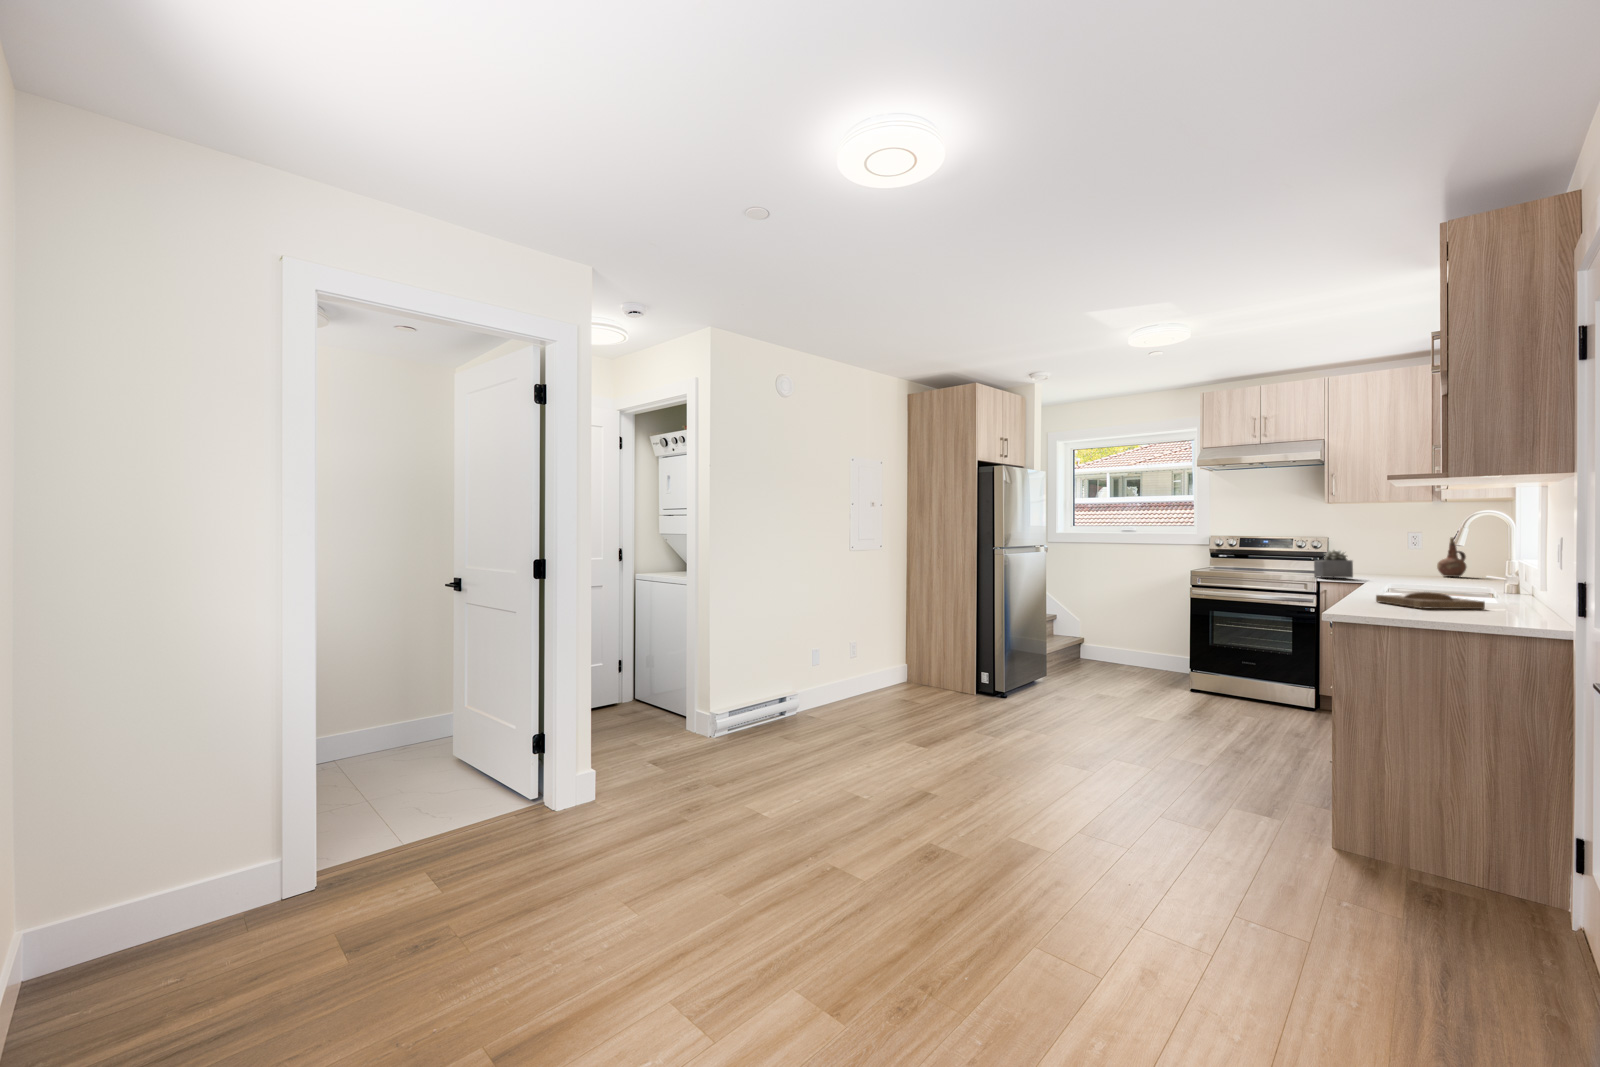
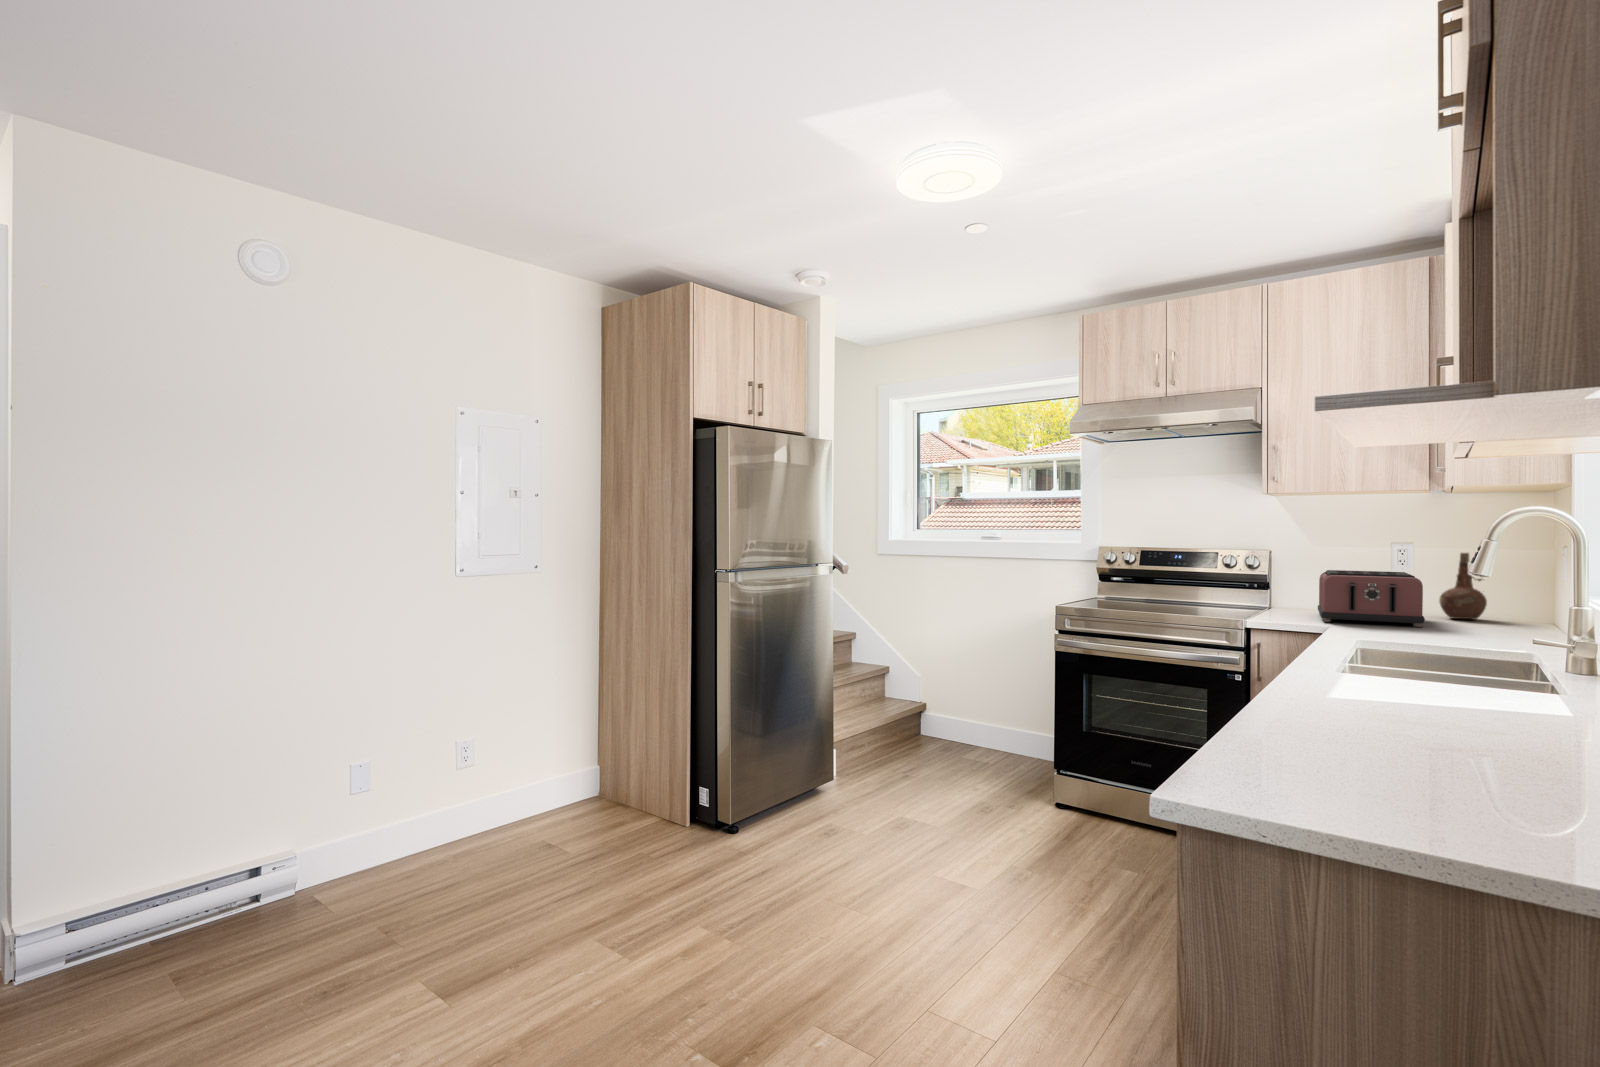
toaster: none [1360,548,1428,579] -> present [1318,570,1425,627]
succulent plant: present [1314,550,1353,578] -> none [1240,574,1304,625]
tray: present [1376,592,1485,609] -> none [1317,698,1558,748]

